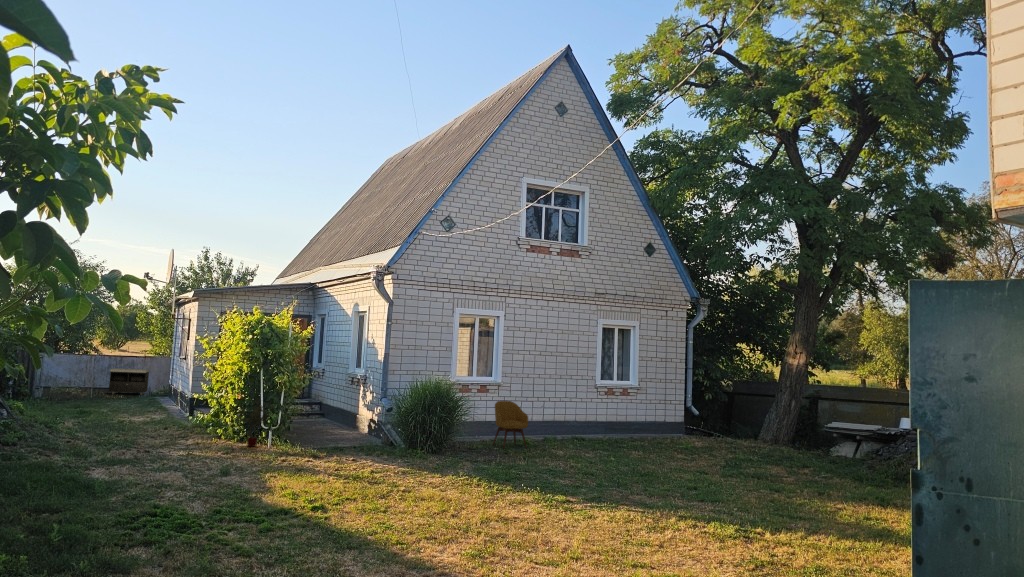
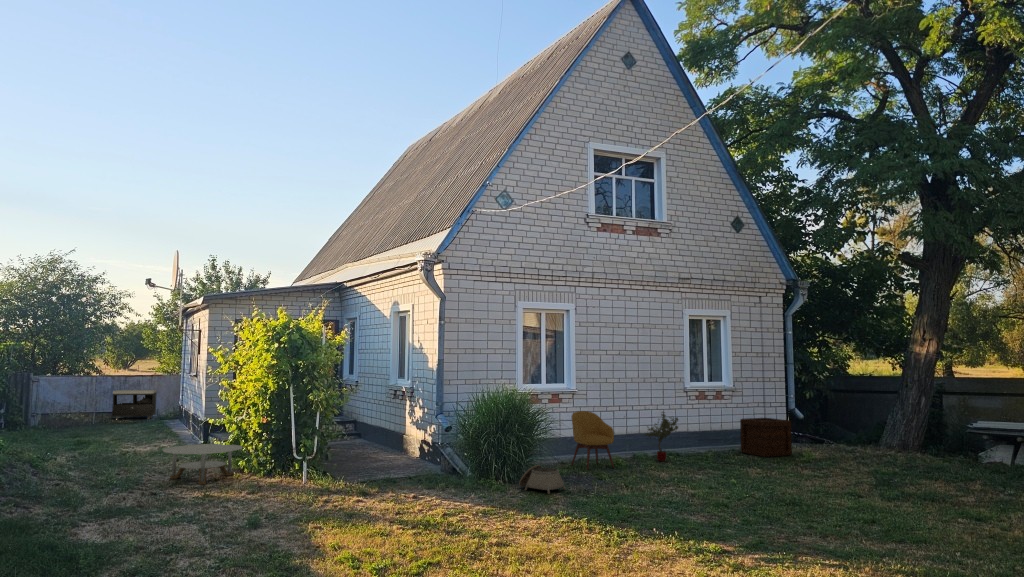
potted tree: present [237,399,274,447] -> present [646,412,678,462]
wooden crate: none [642,413,684,446] -> present [740,418,792,457]
round table: none [156,414,221,446] -> present [163,444,242,485]
basket: none [440,441,477,463] -> present [519,465,565,494]

